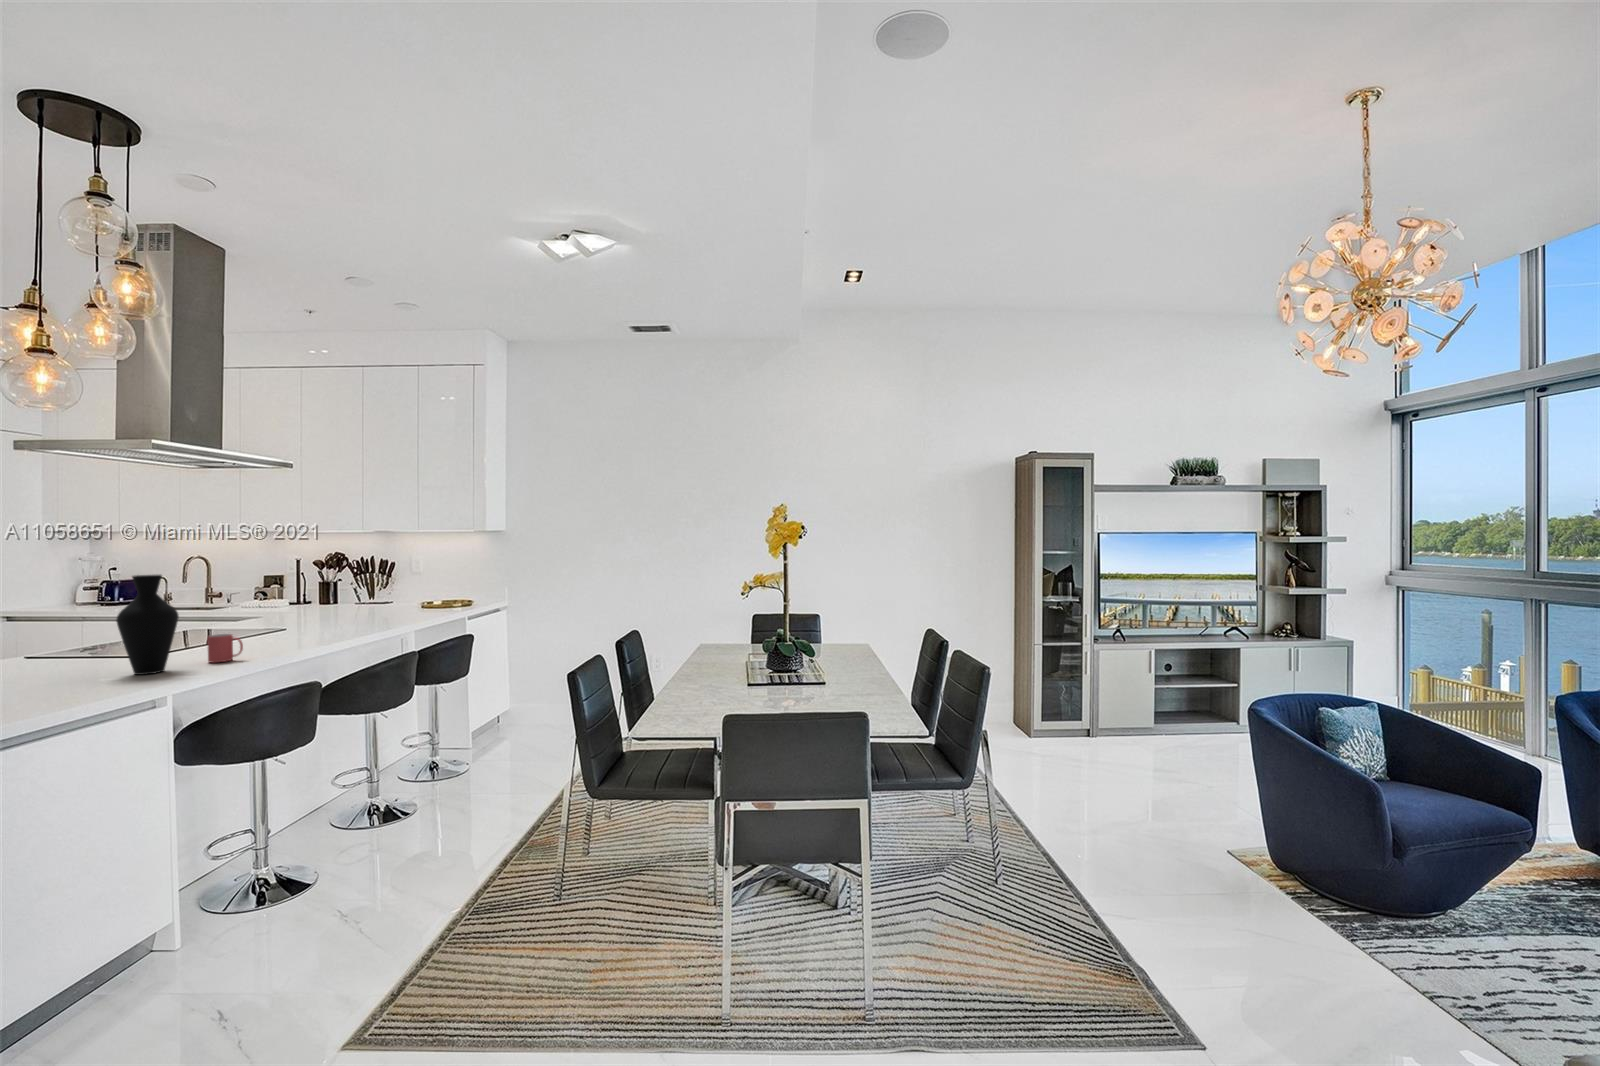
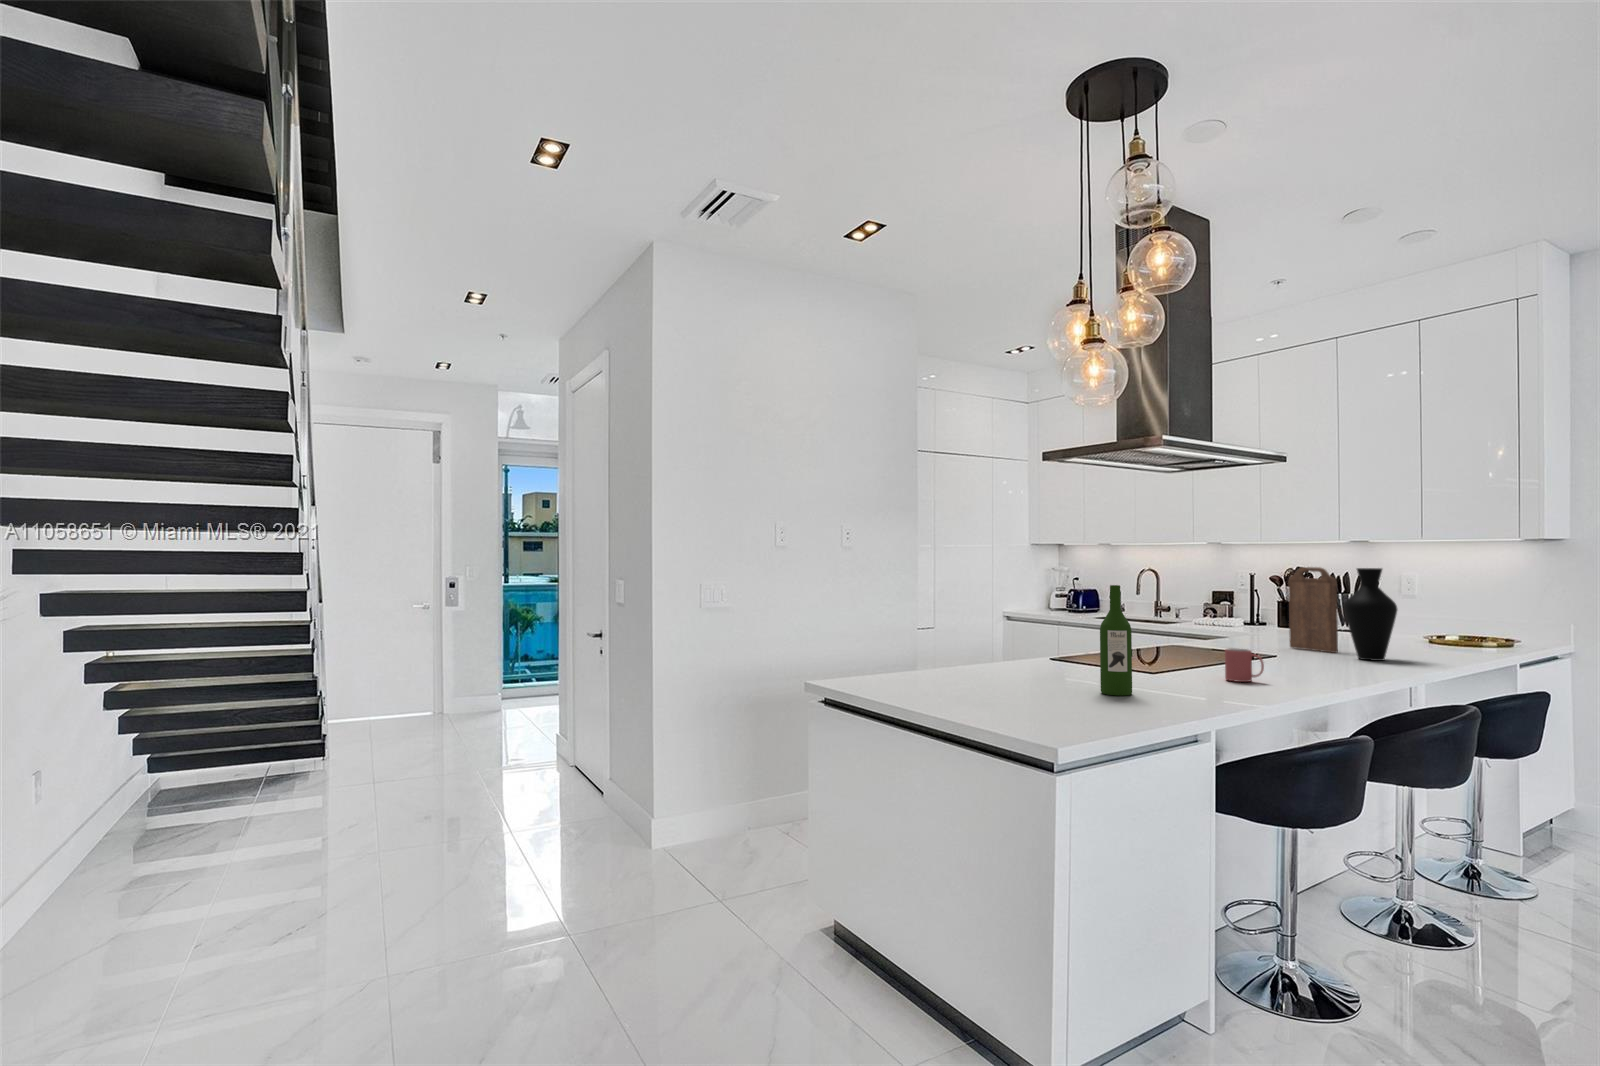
cutting board: none [301,557,338,625] -> present [1289,567,1338,653]
vase: present [116,575,179,675] -> present [1344,568,1397,661]
wine bottle: none [51,590,91,696] -> present [1100,585,1132,696]

